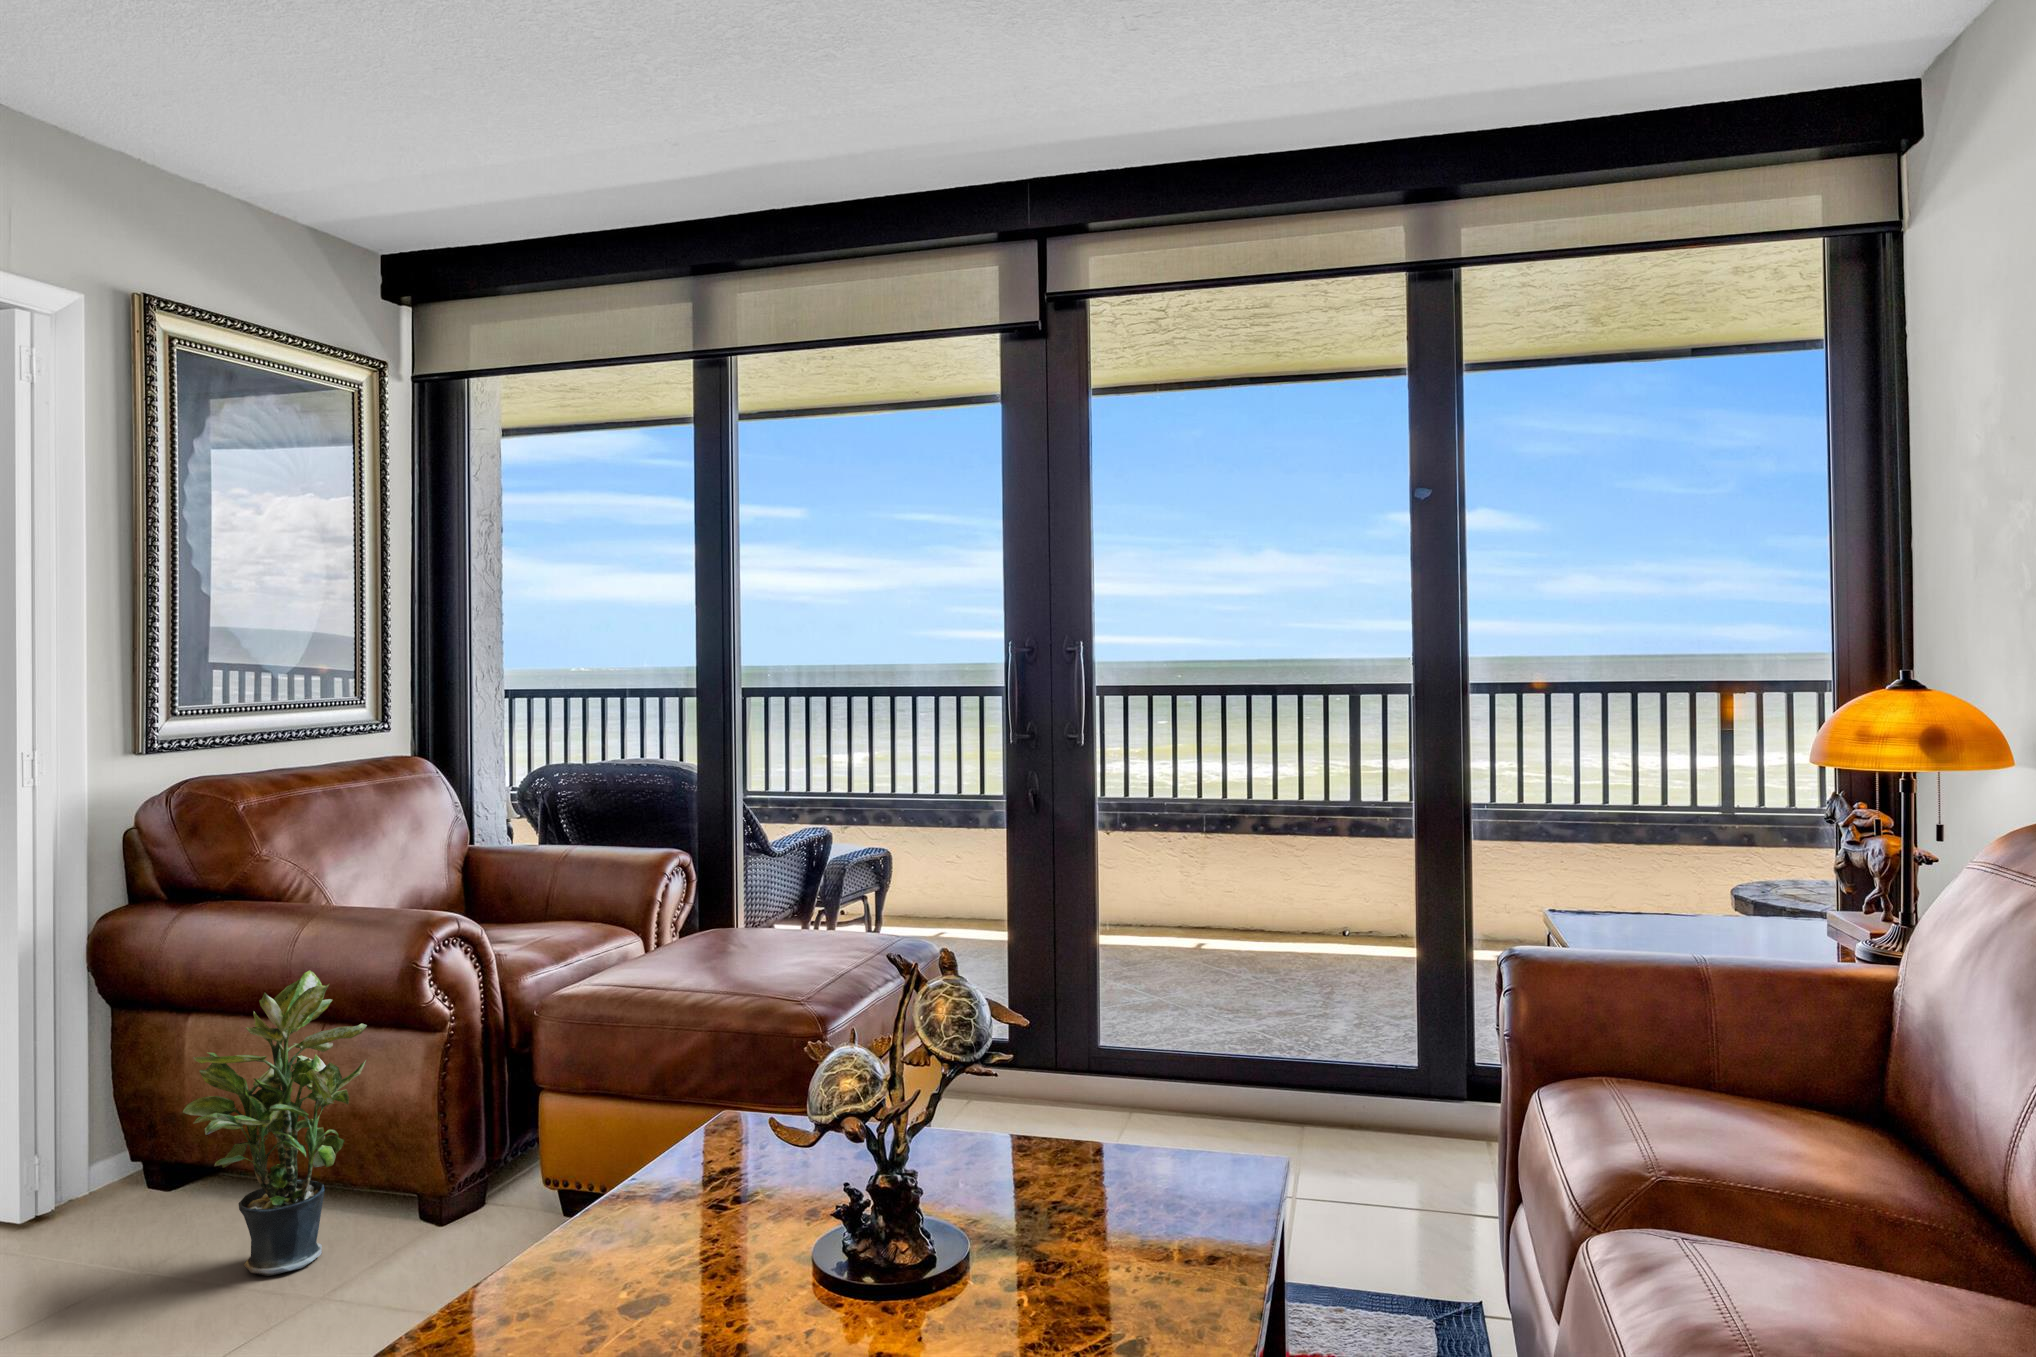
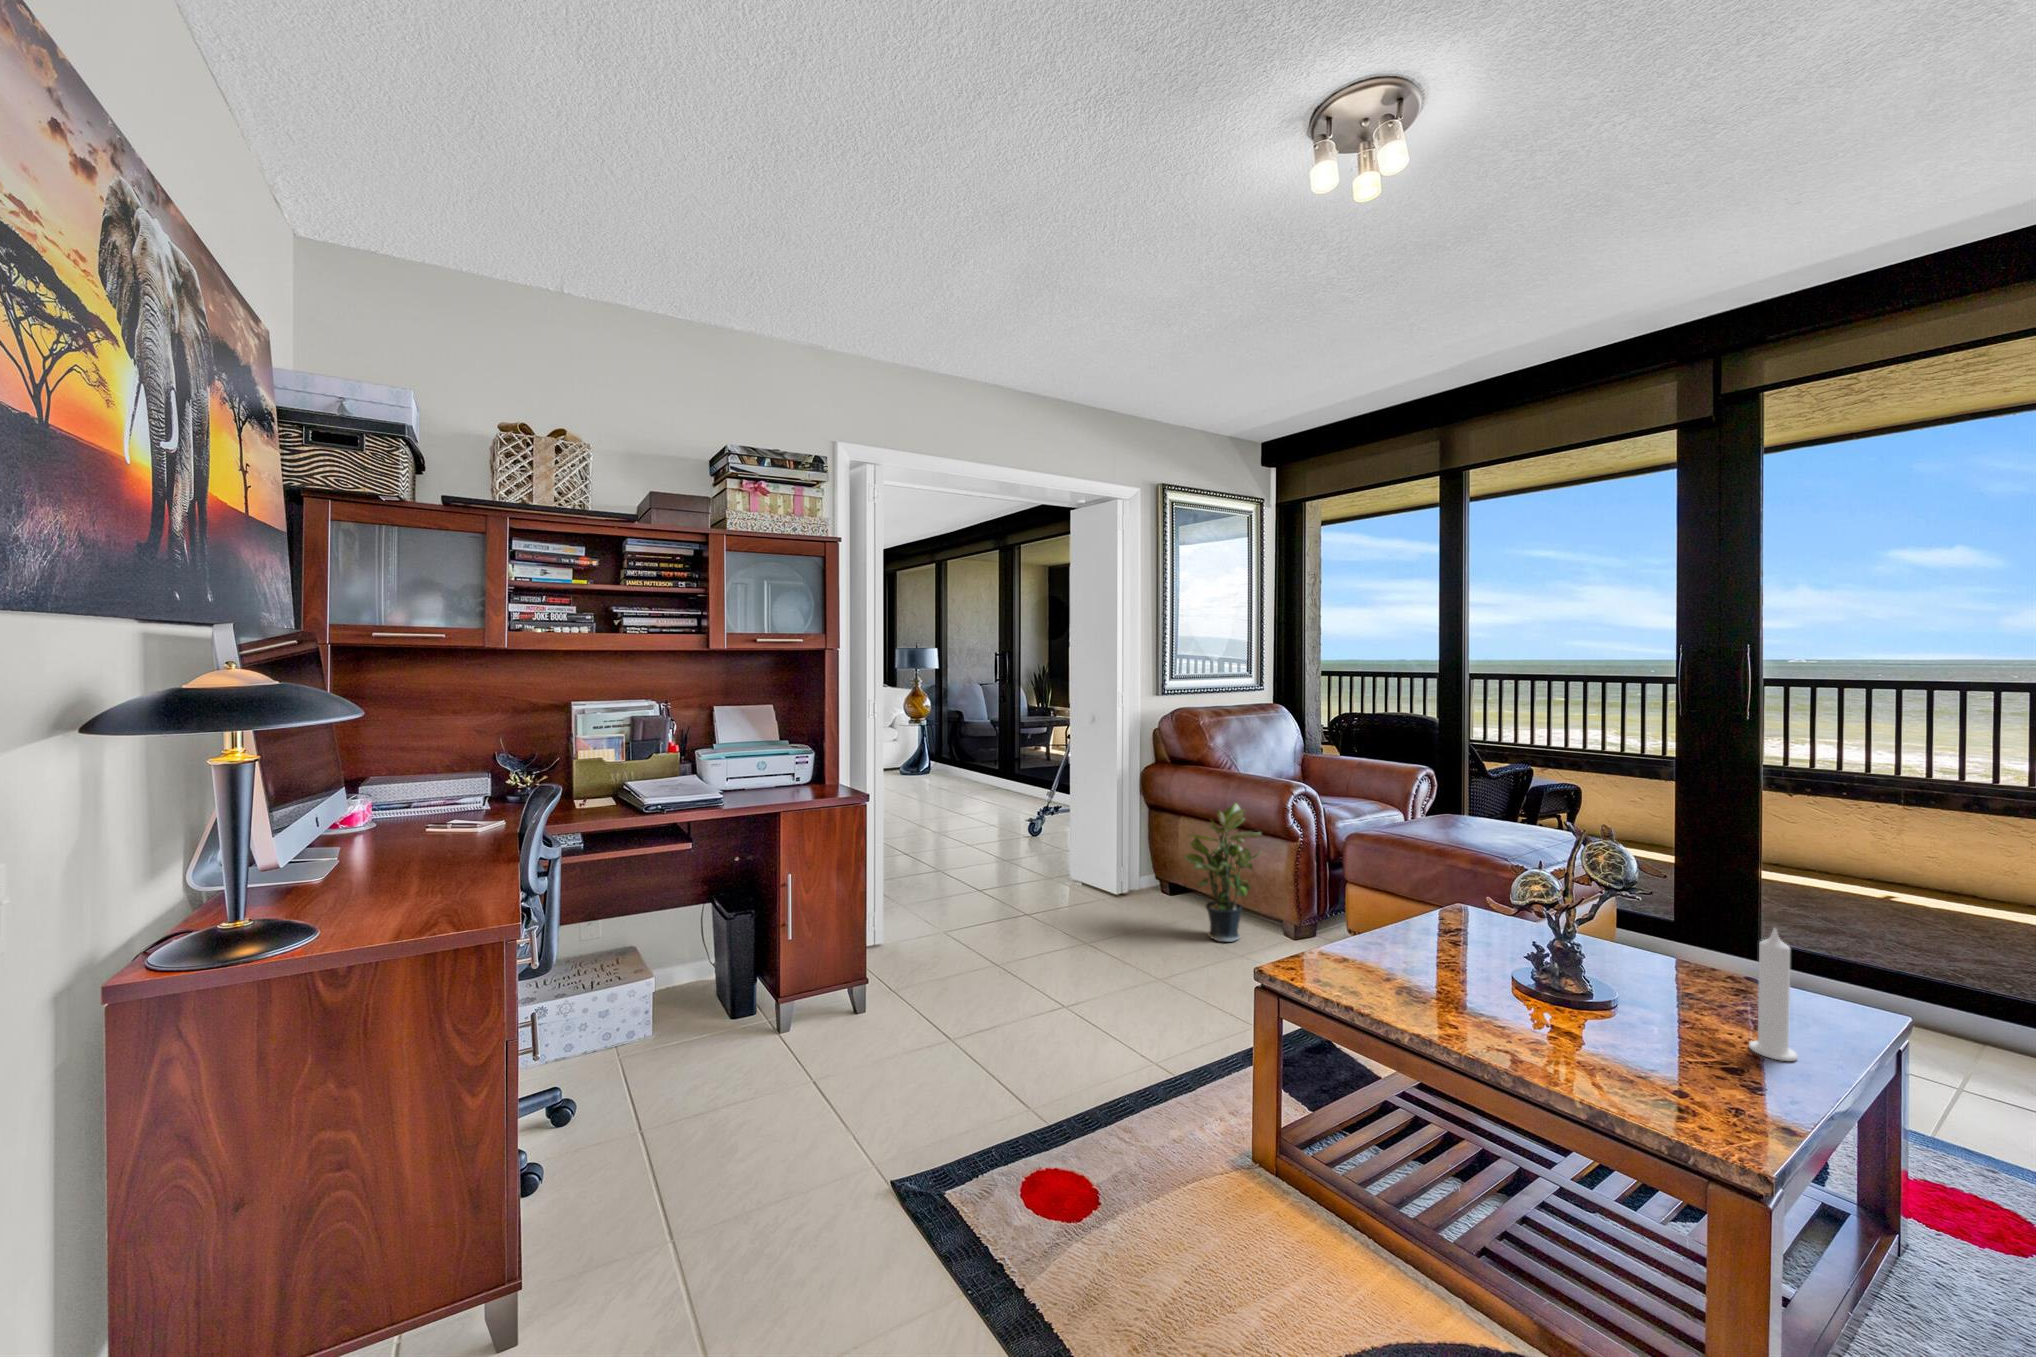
candle: none [1146,1092,1203,1306] -> present [1749,929,1798,1061]

